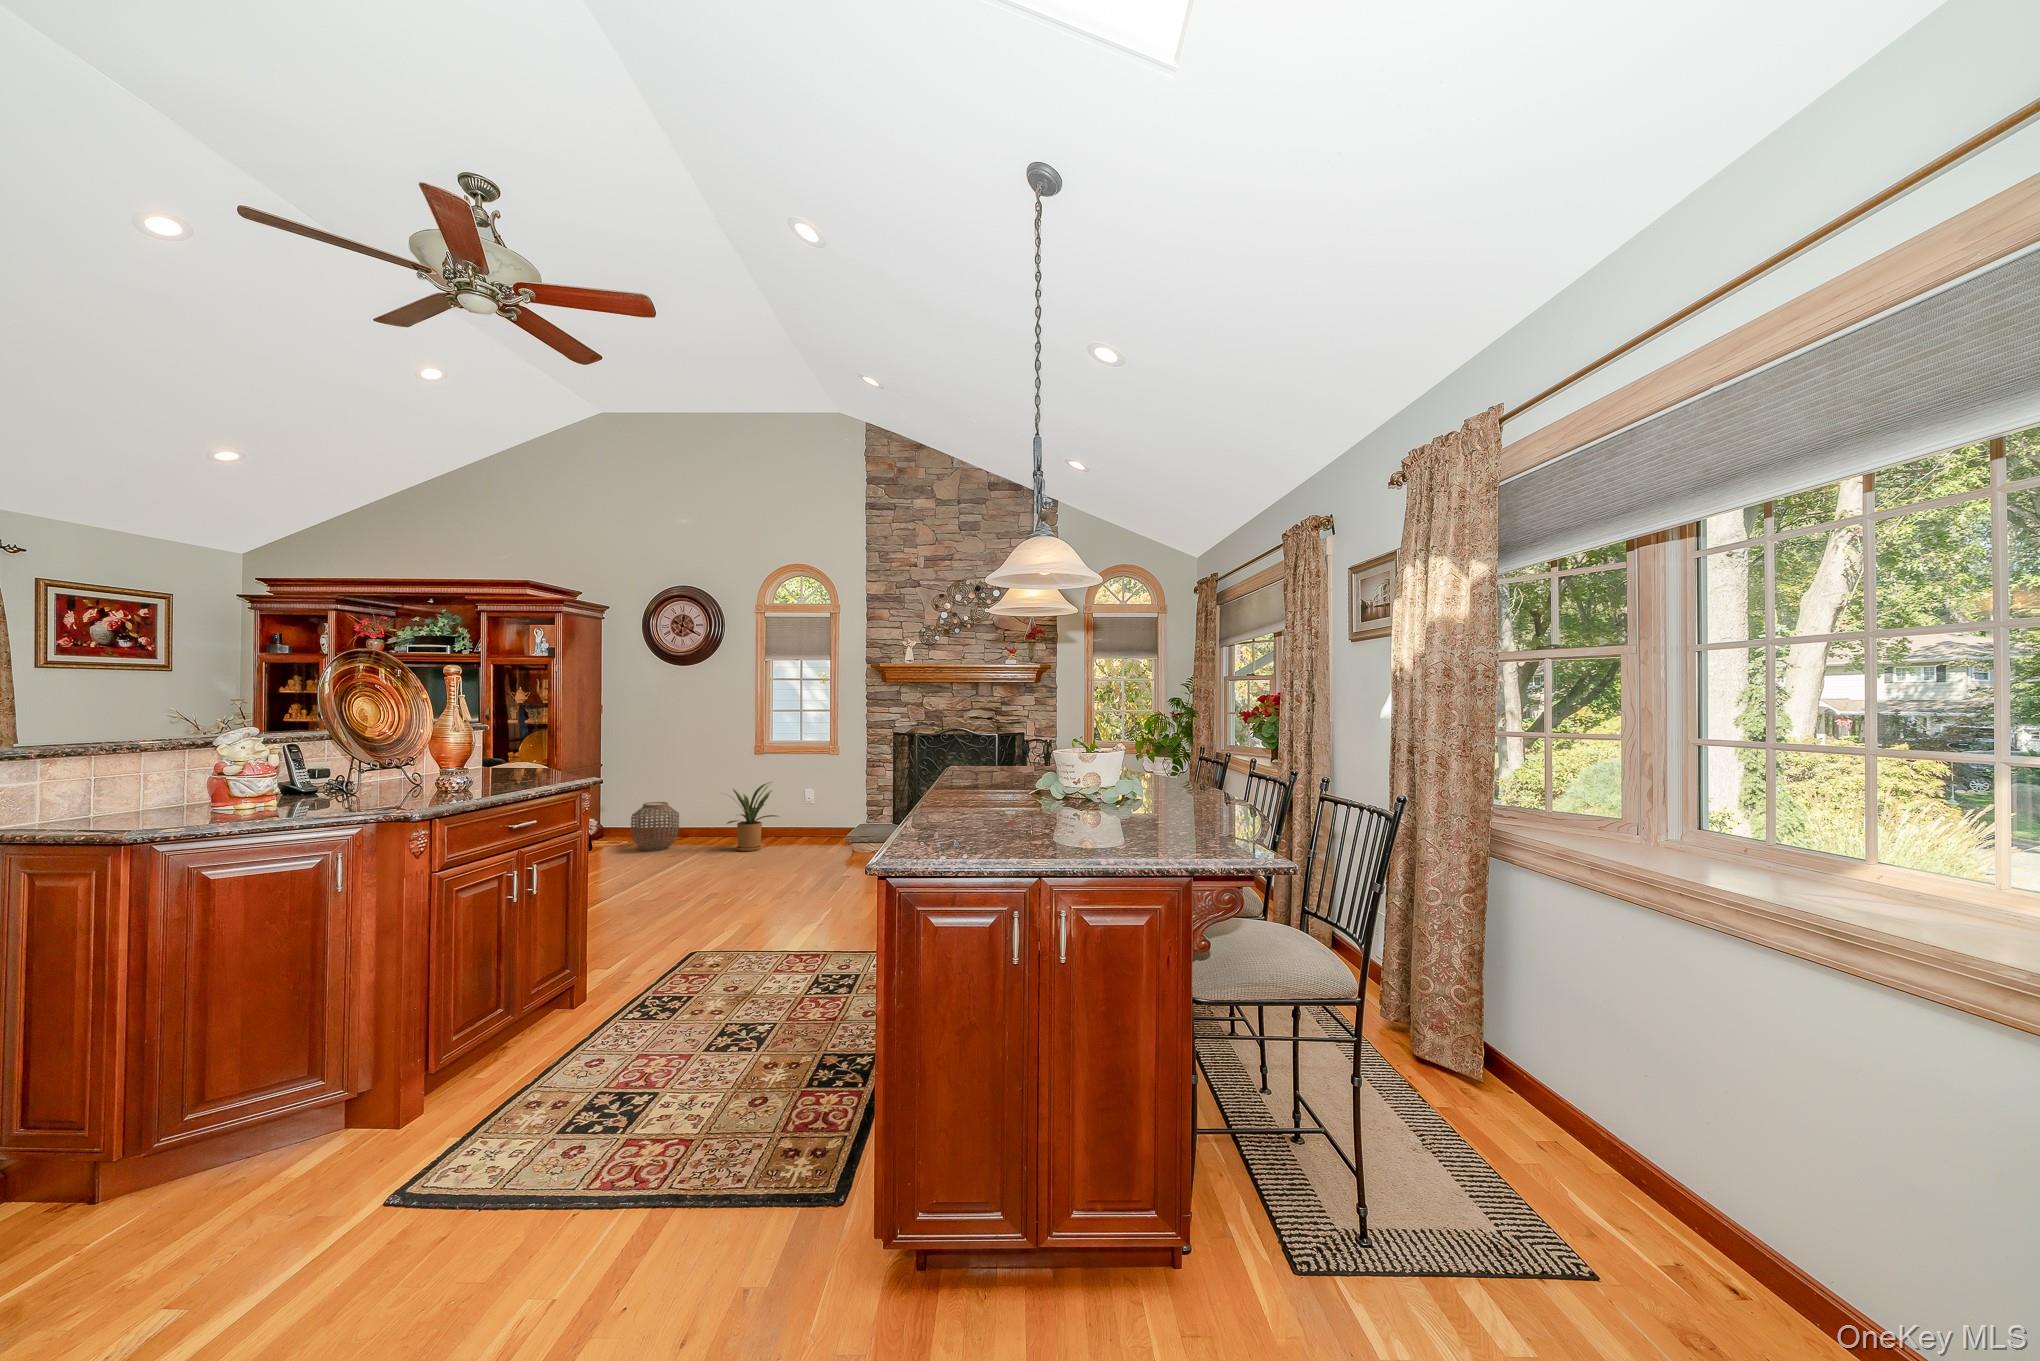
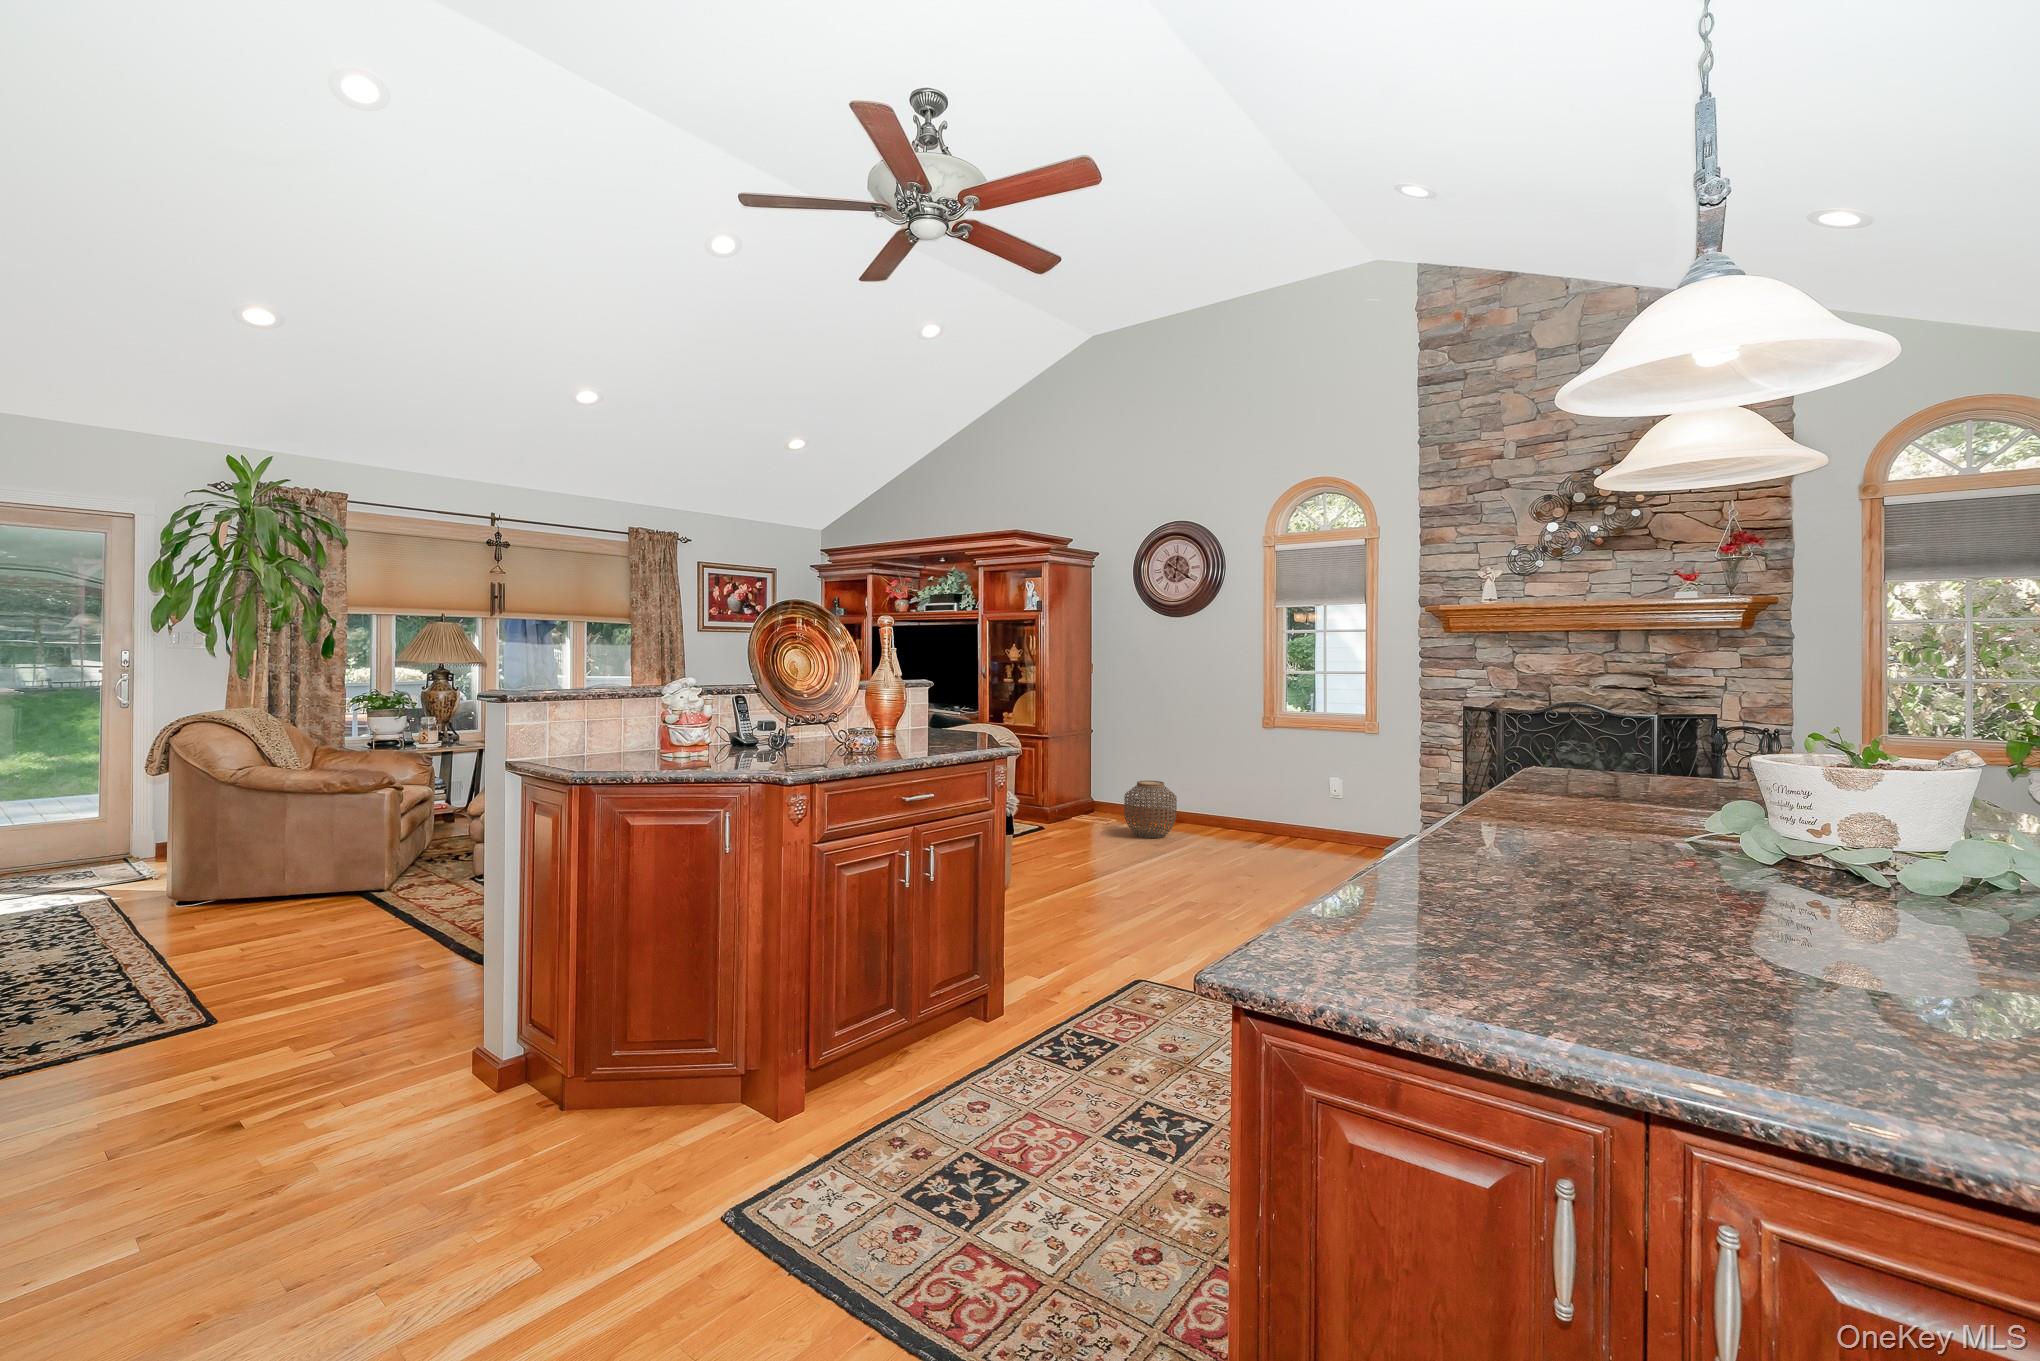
house plant: present [727,782,779,851] -> none [1213,766,1298,853]

